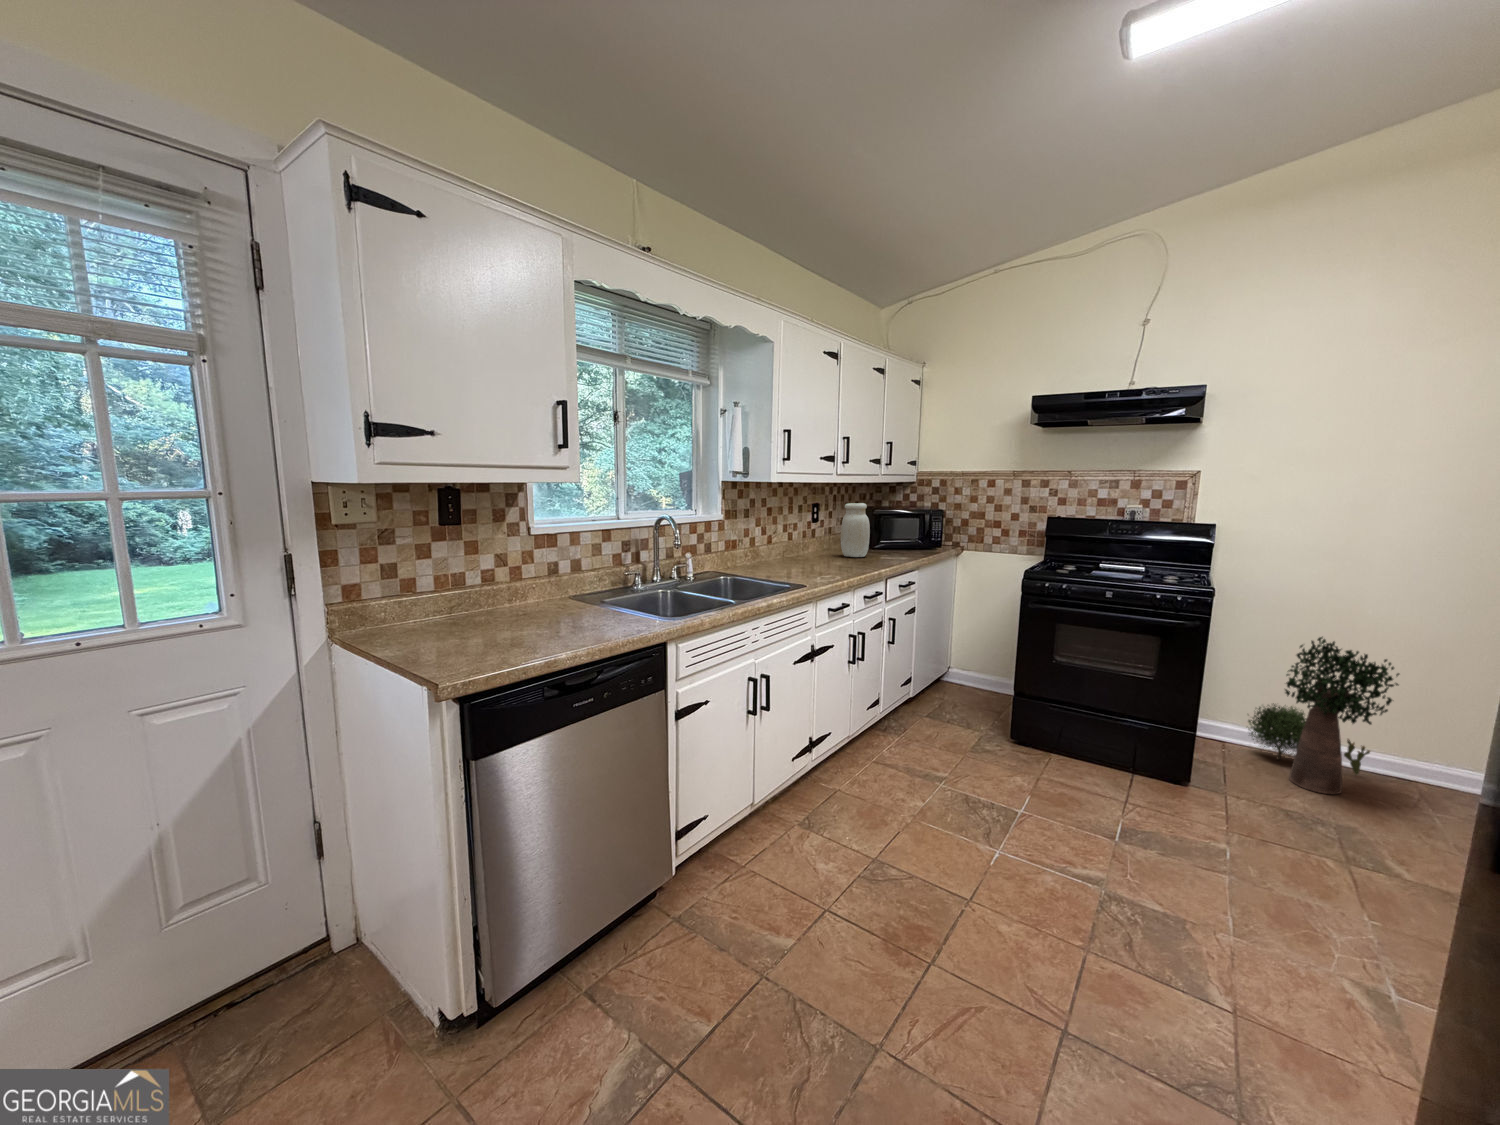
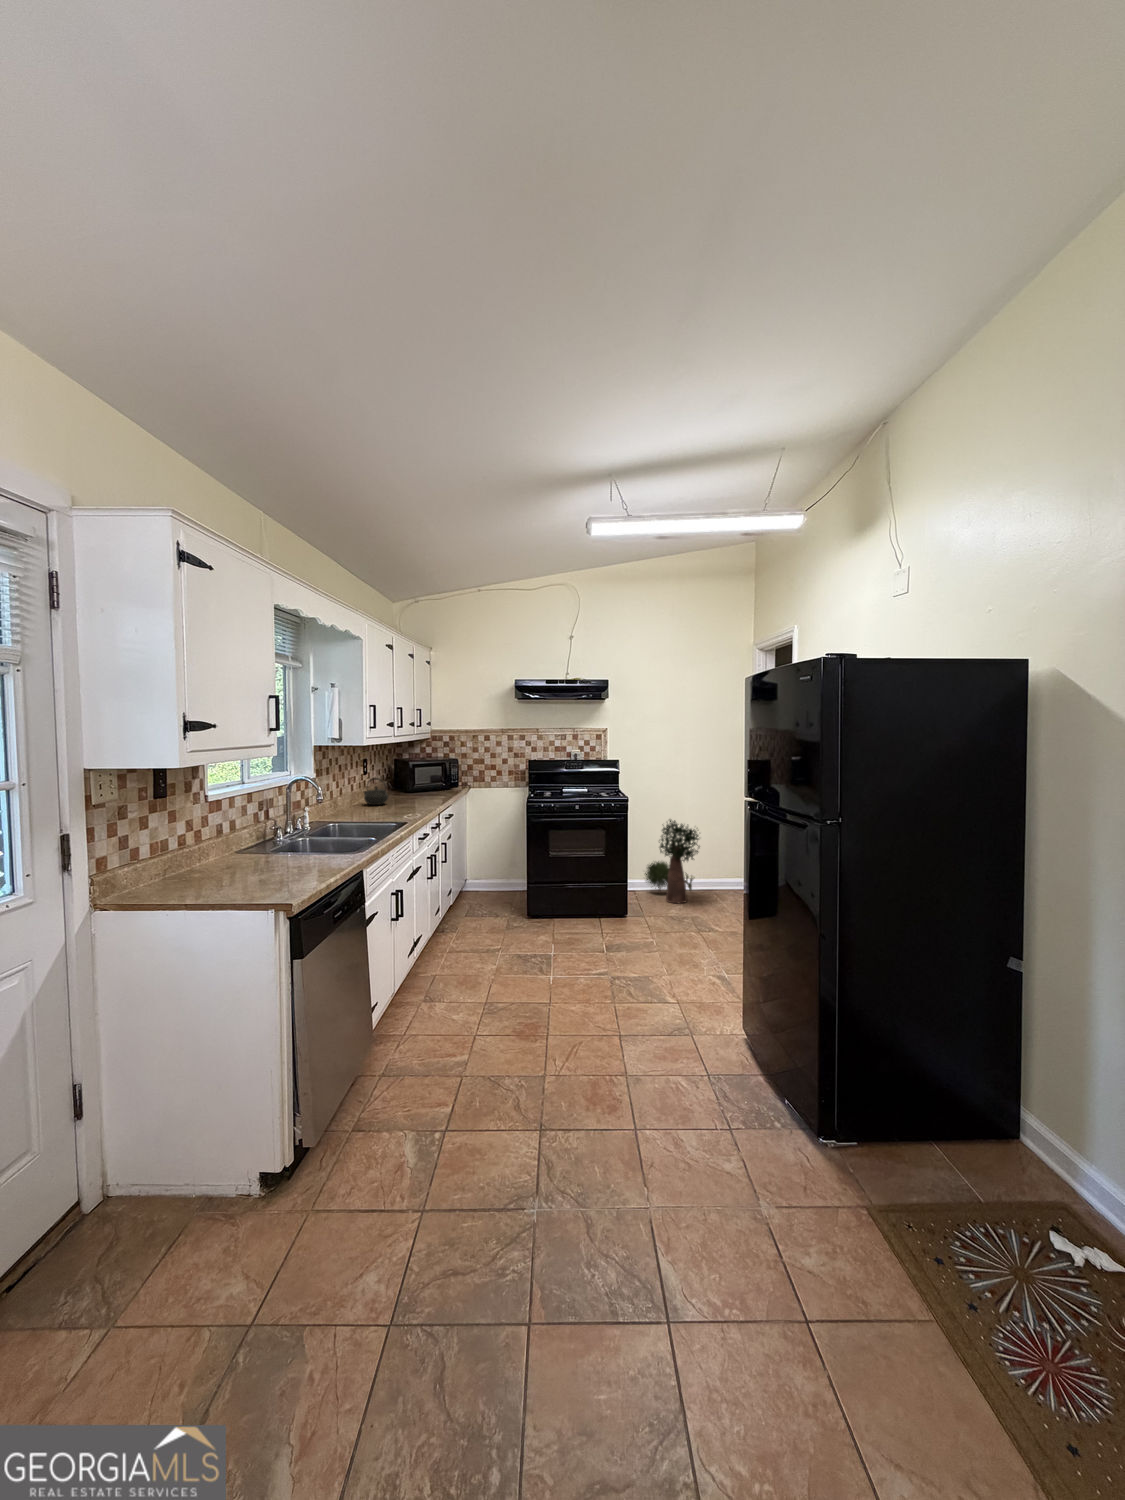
jar: present [841,503,870,557] -> none [394,758,417,800]
kettle: none [797,526,827,560] -> present [364,778,388,805]

